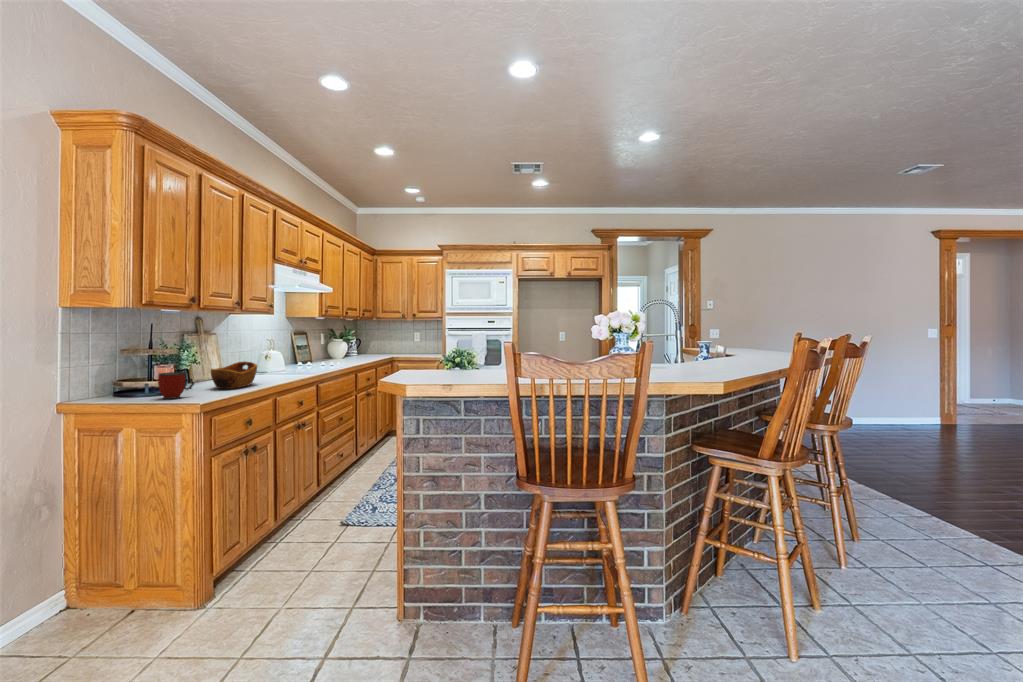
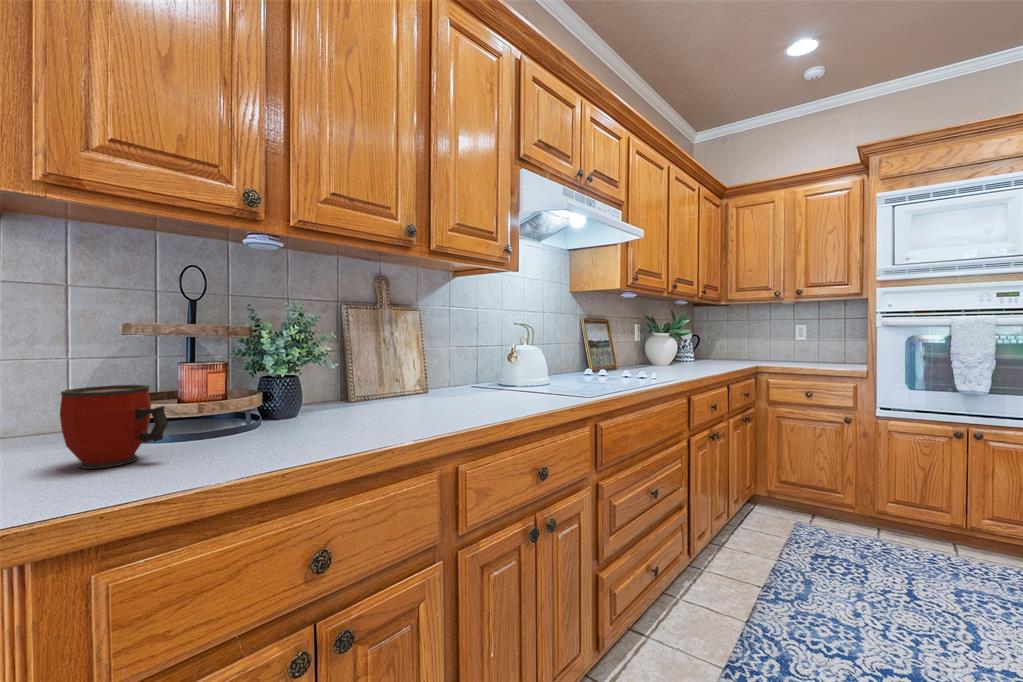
wooden bowl: present [211,361,257,389] -> none [291,363,428,435]

